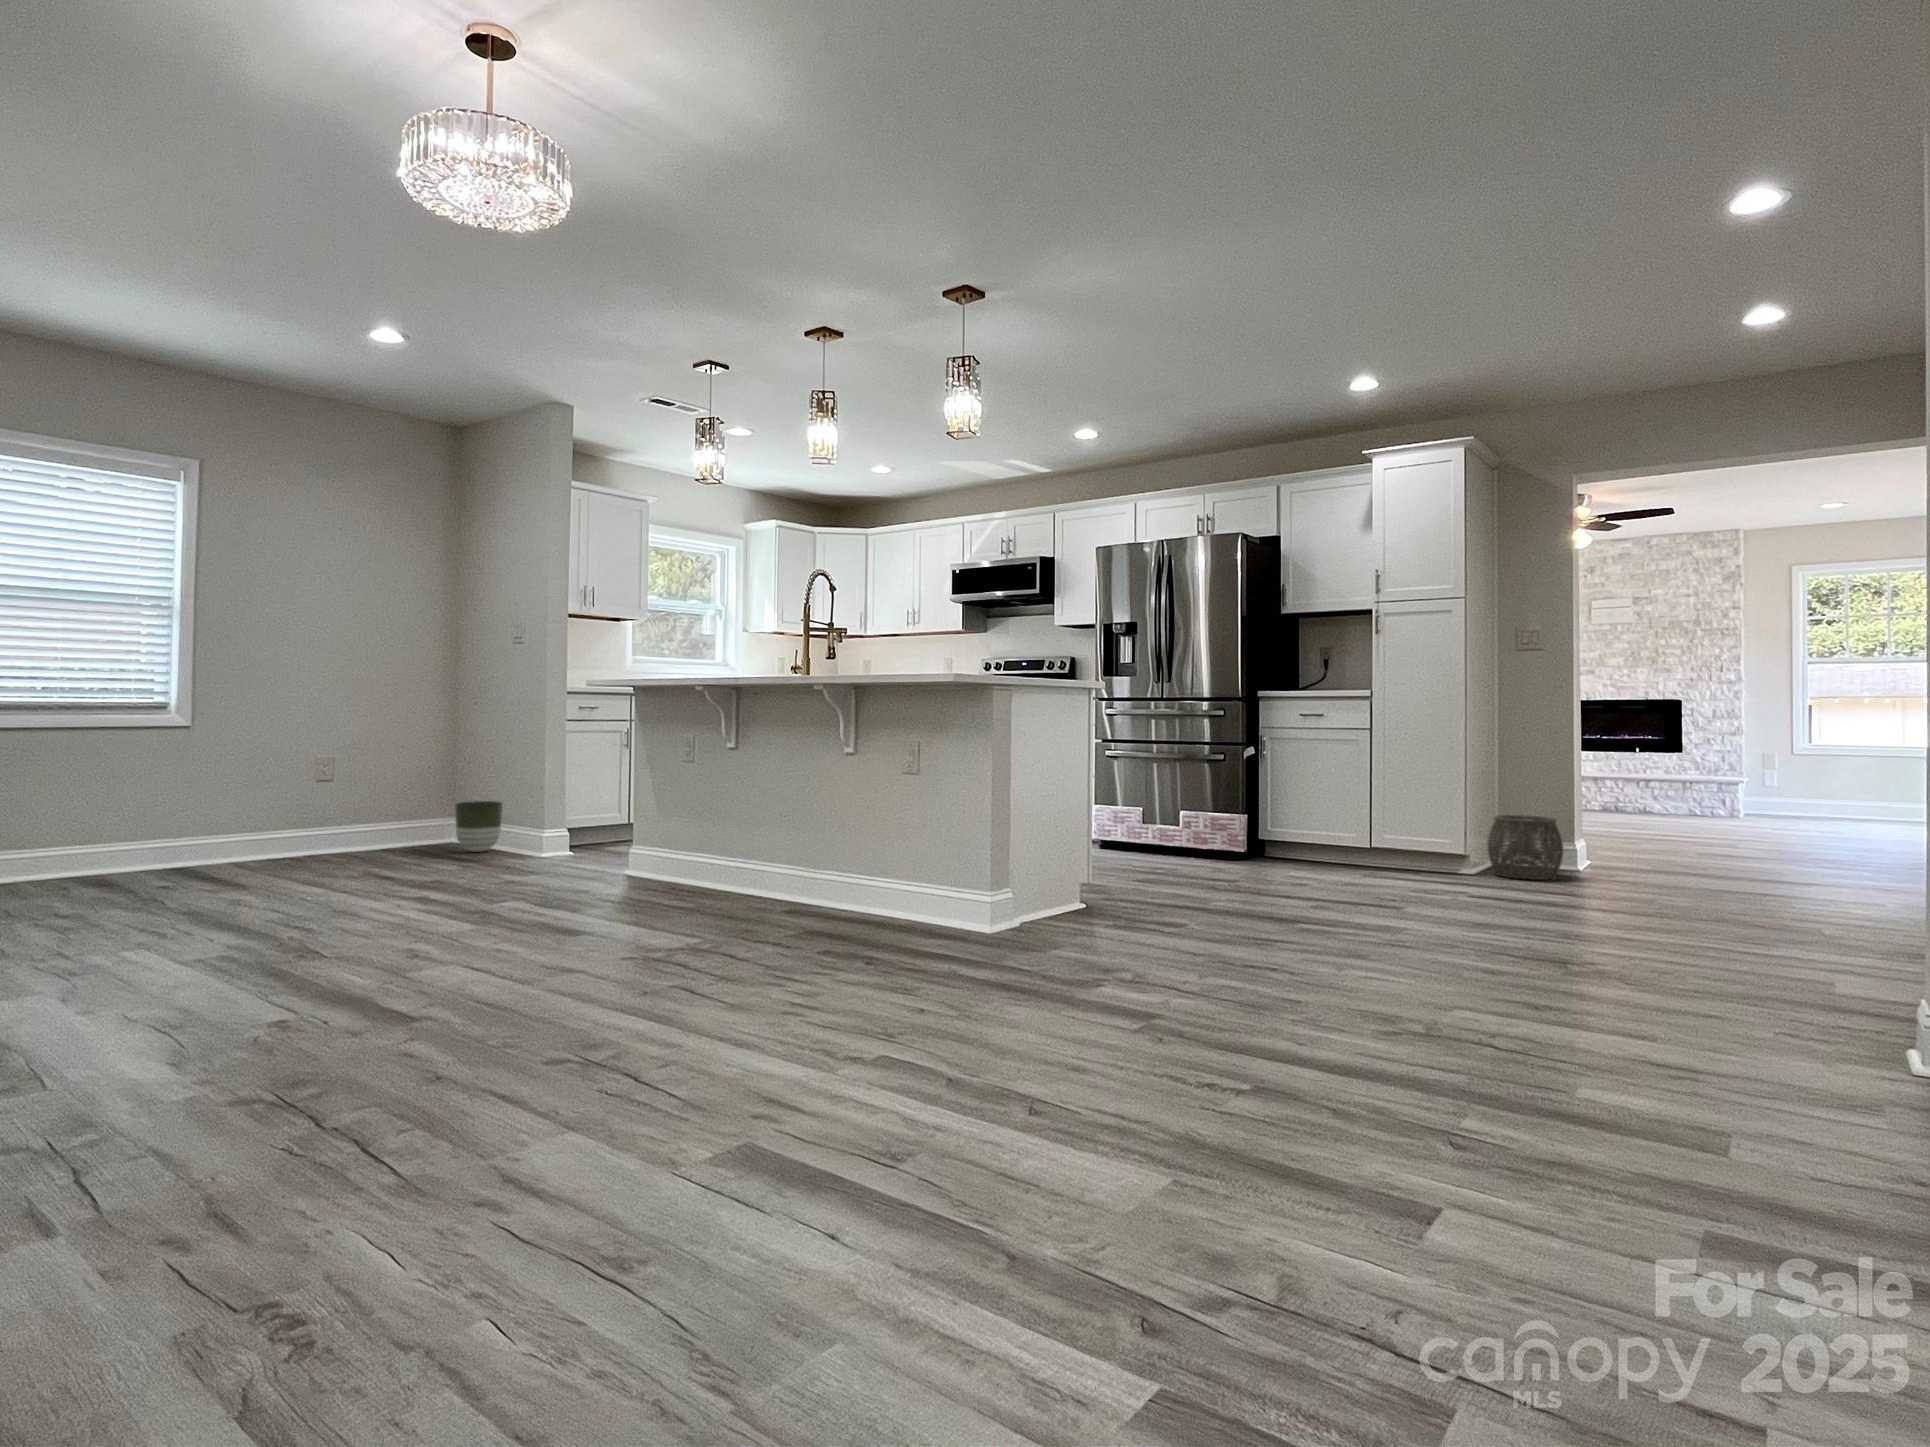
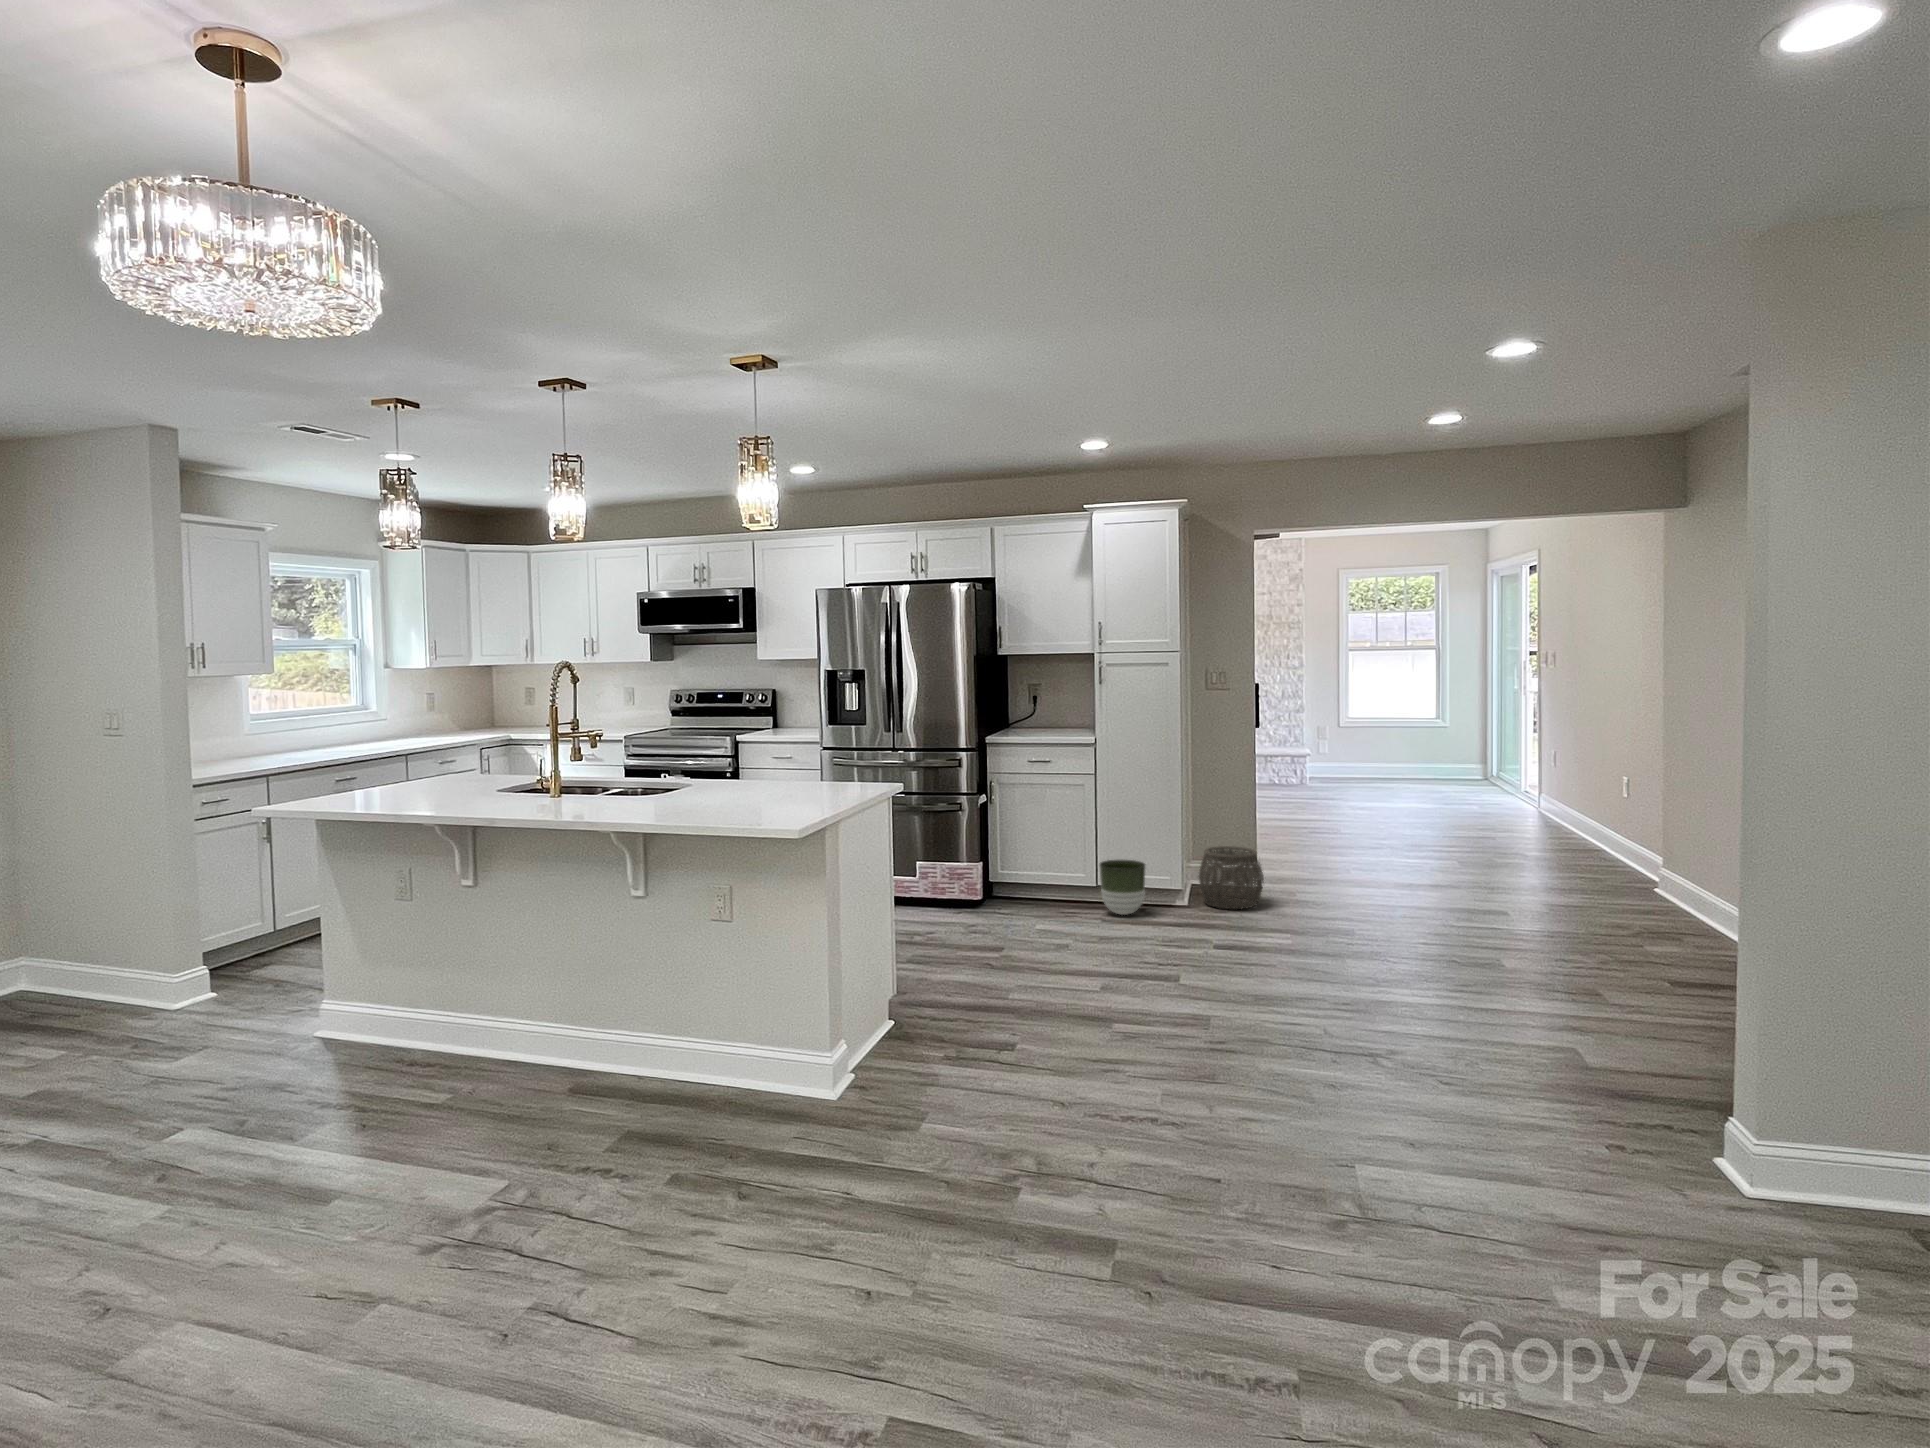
planter: present [455,801,503,852] -> present [1099,860,1146,915]

